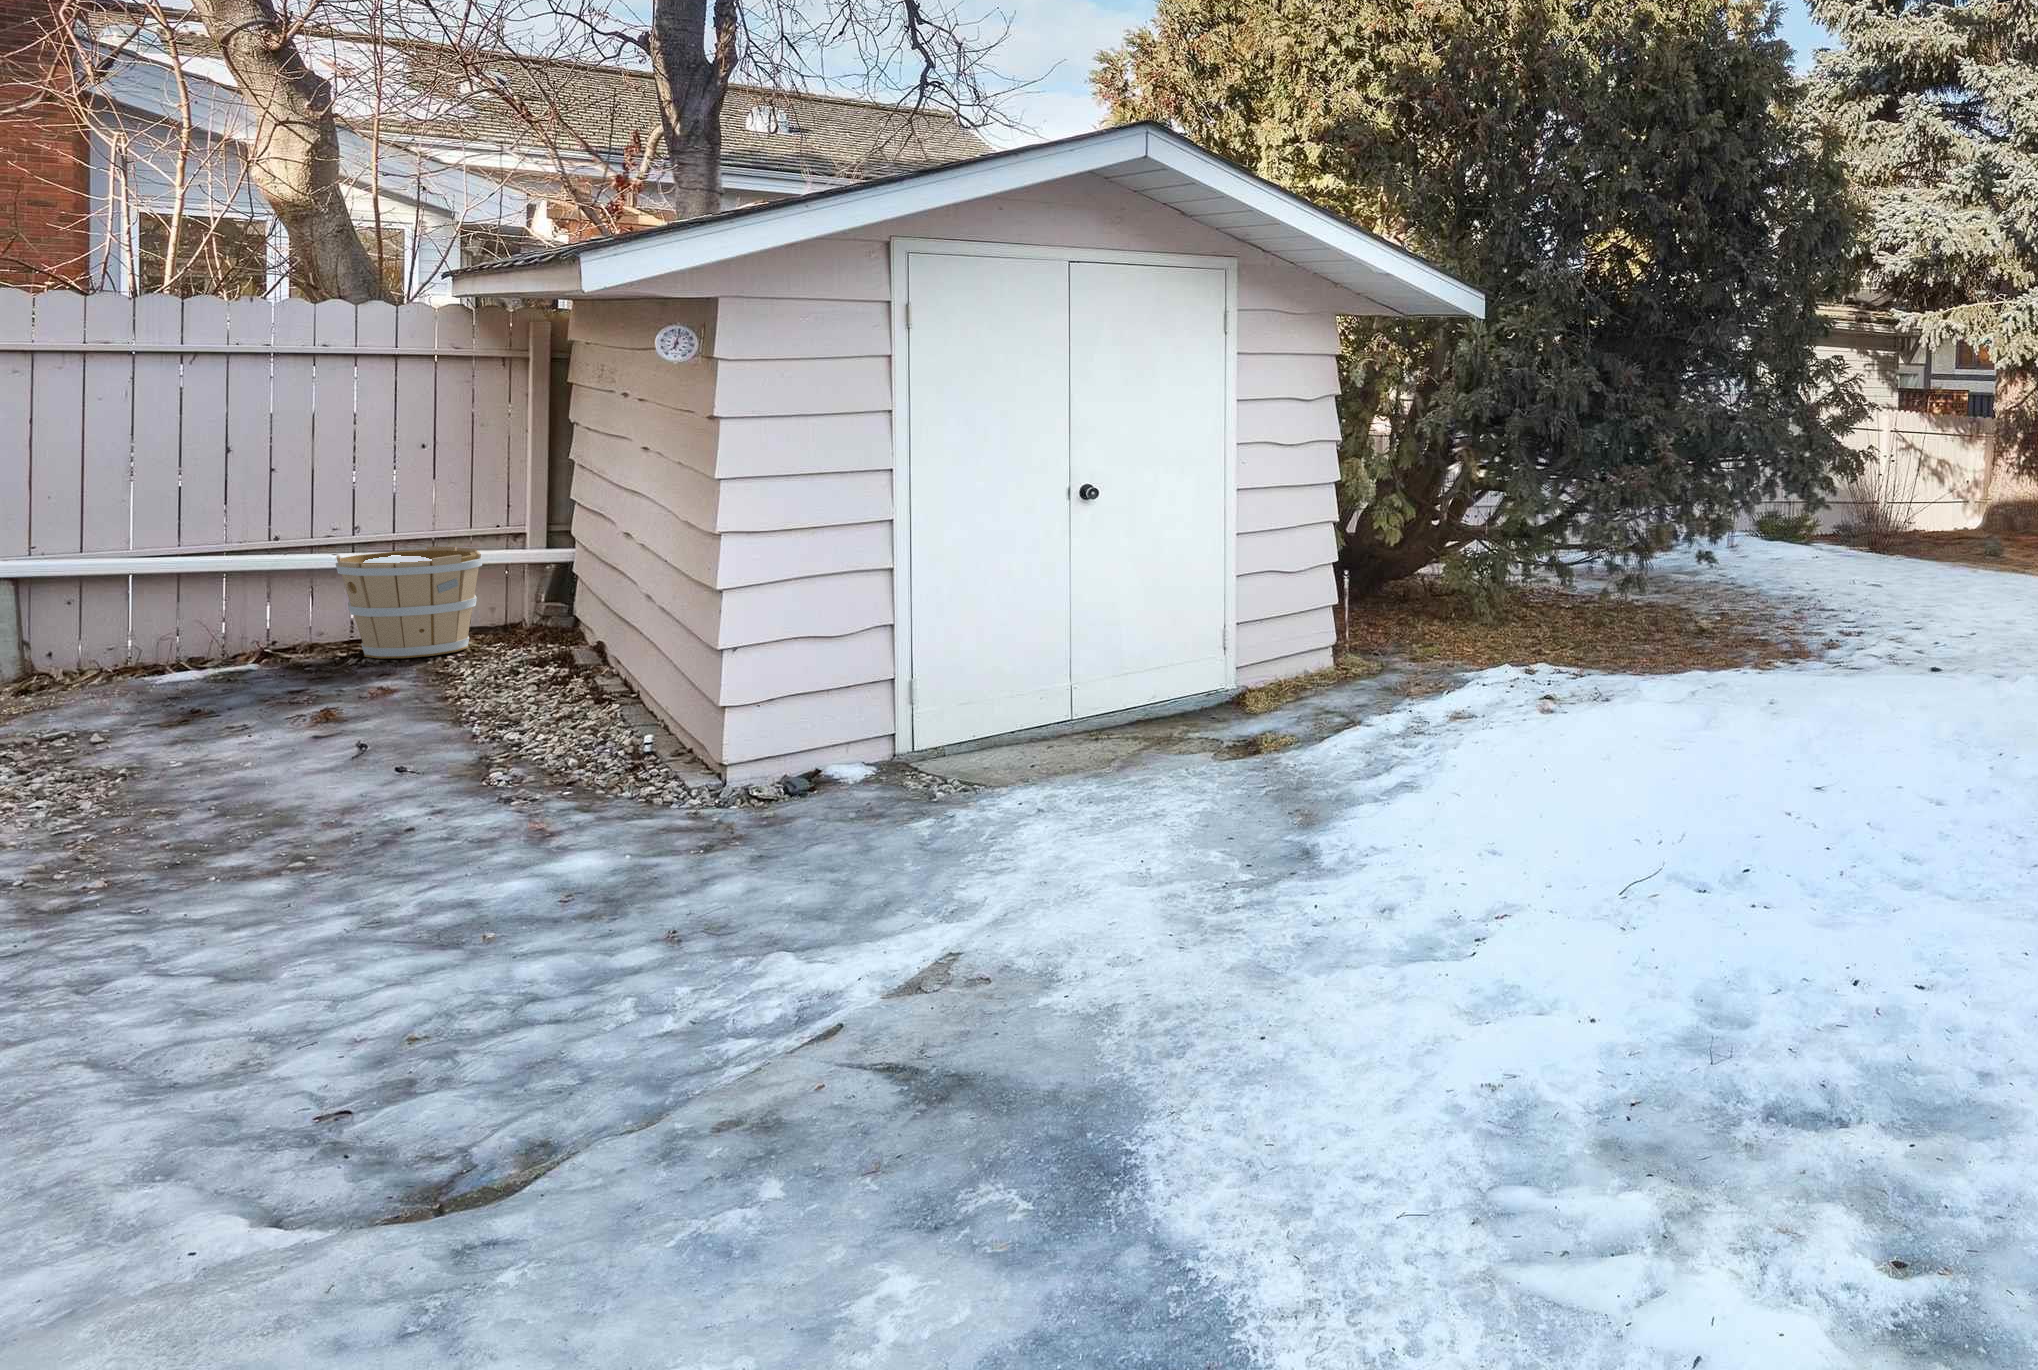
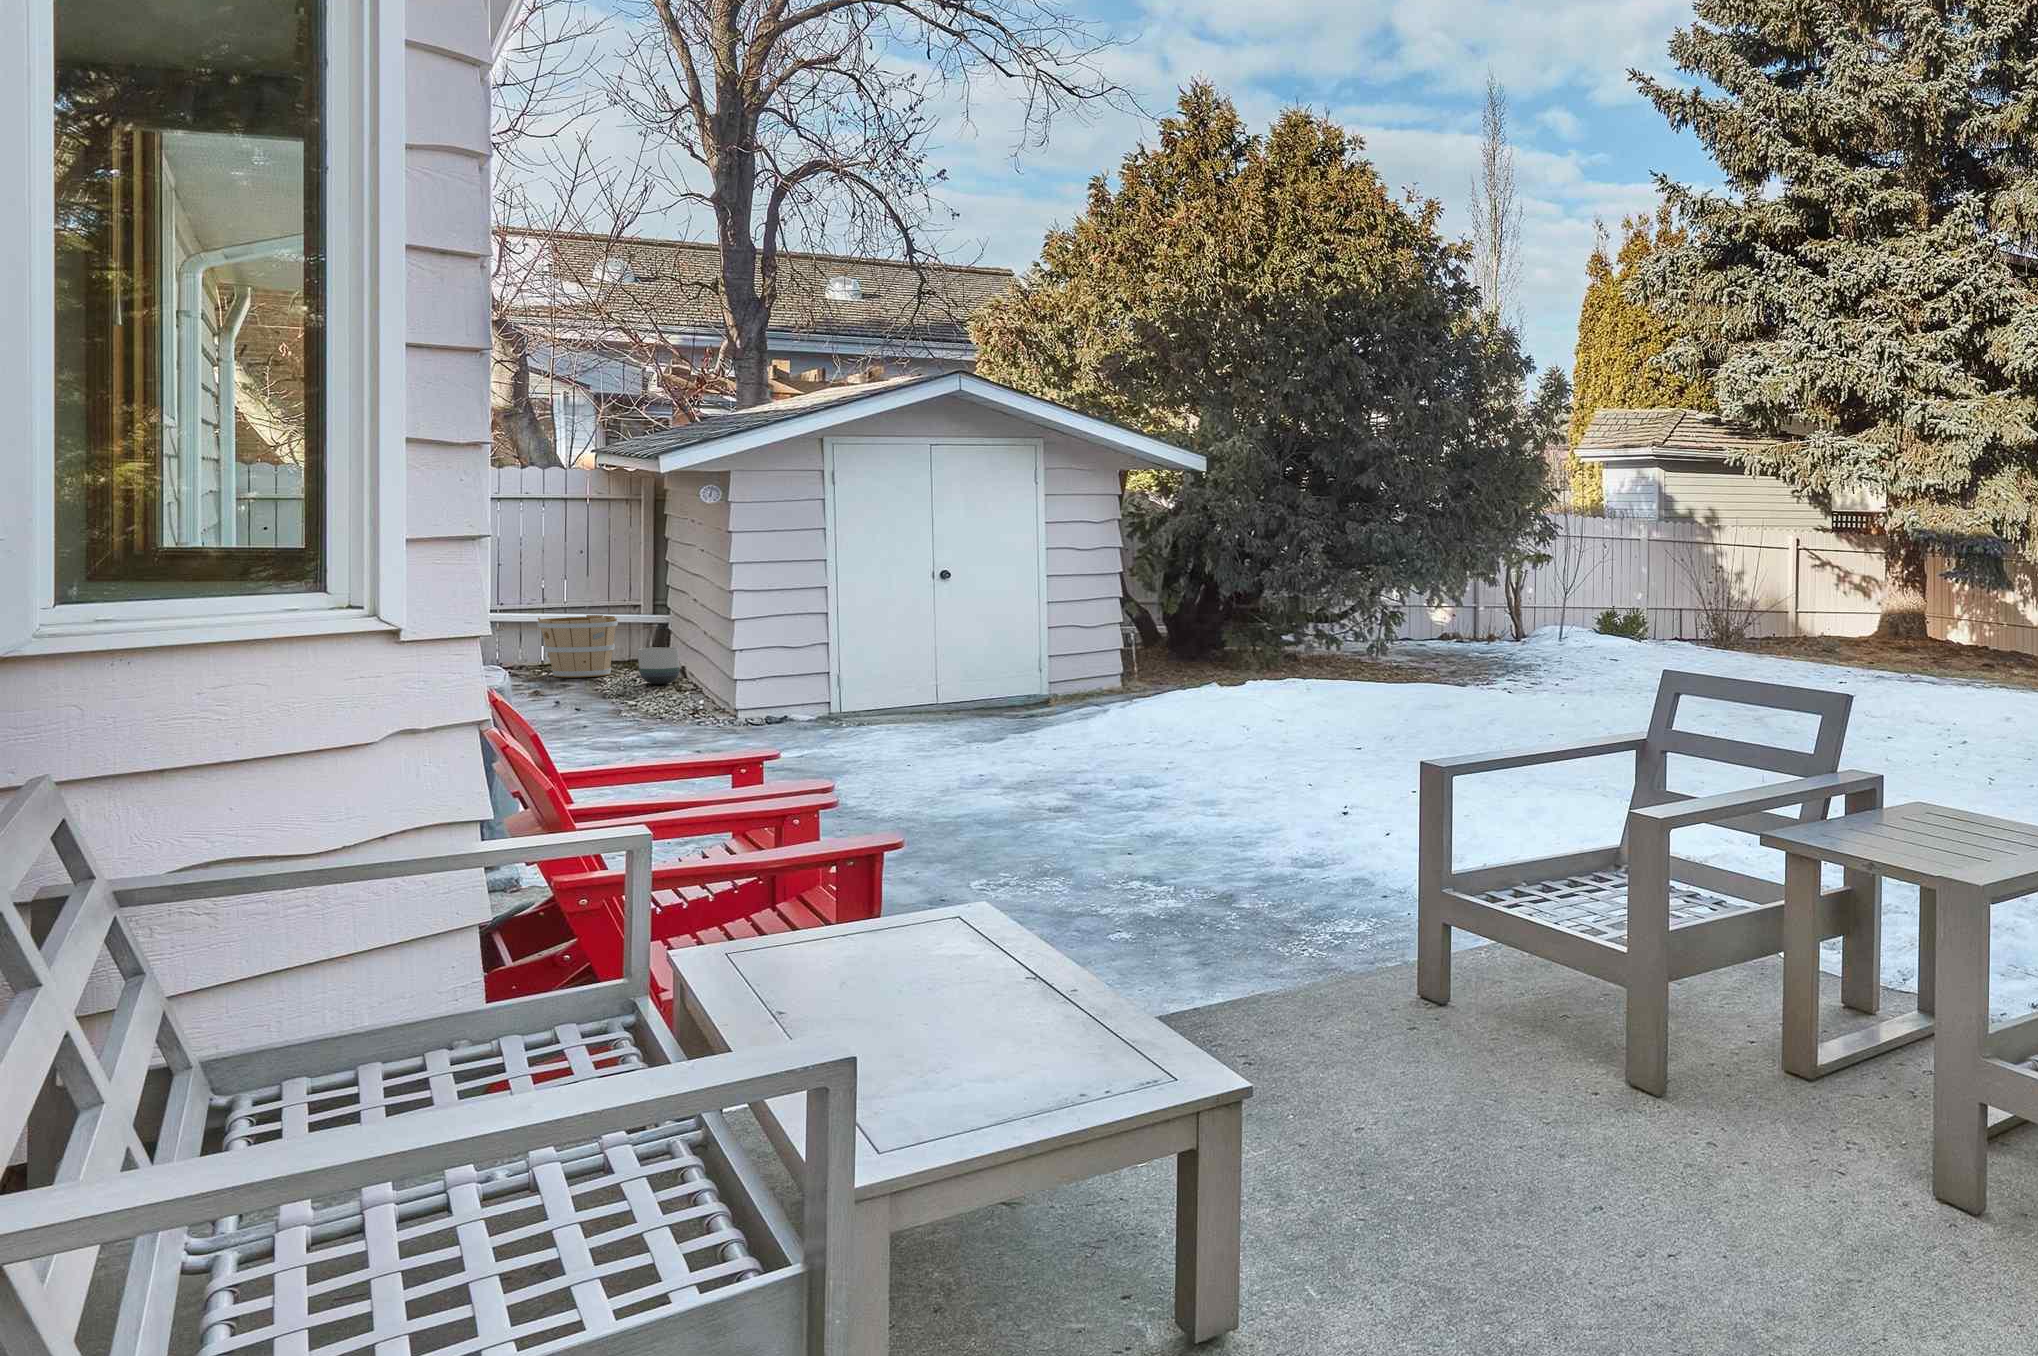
planter: none [519,606,593,672] -> present [638,647,680,684]

